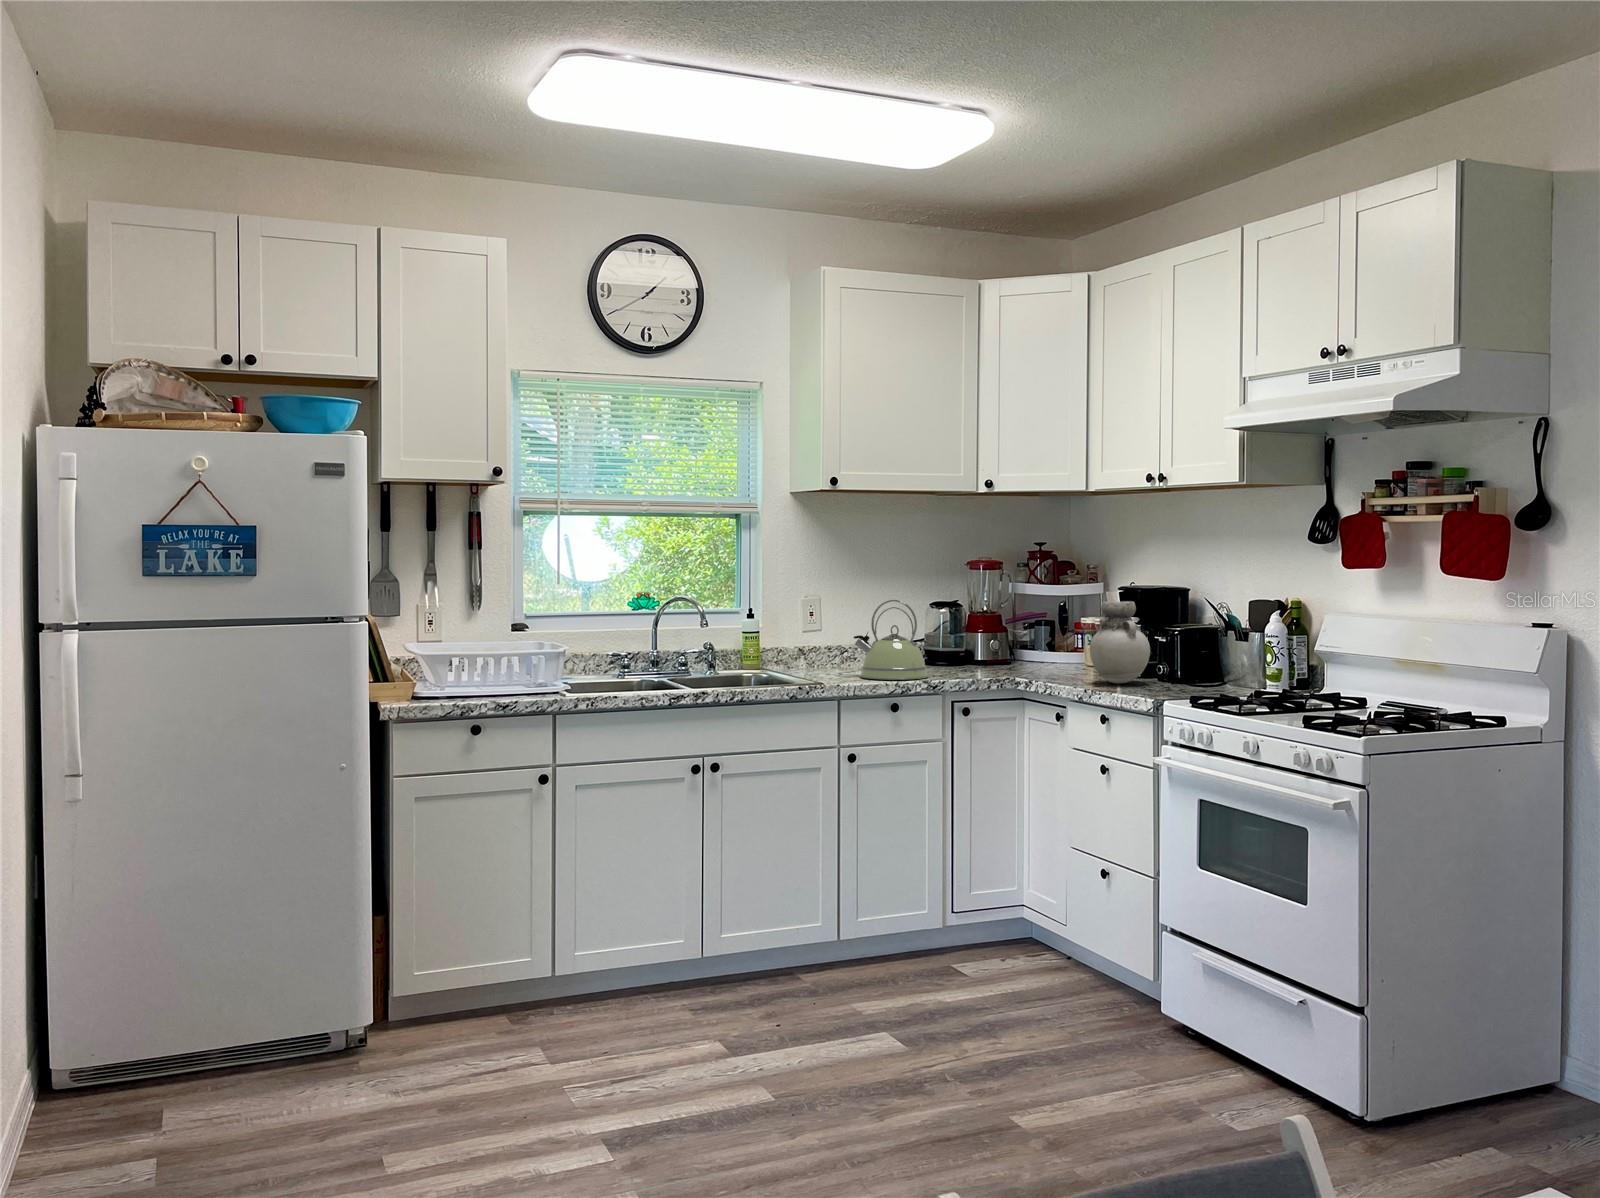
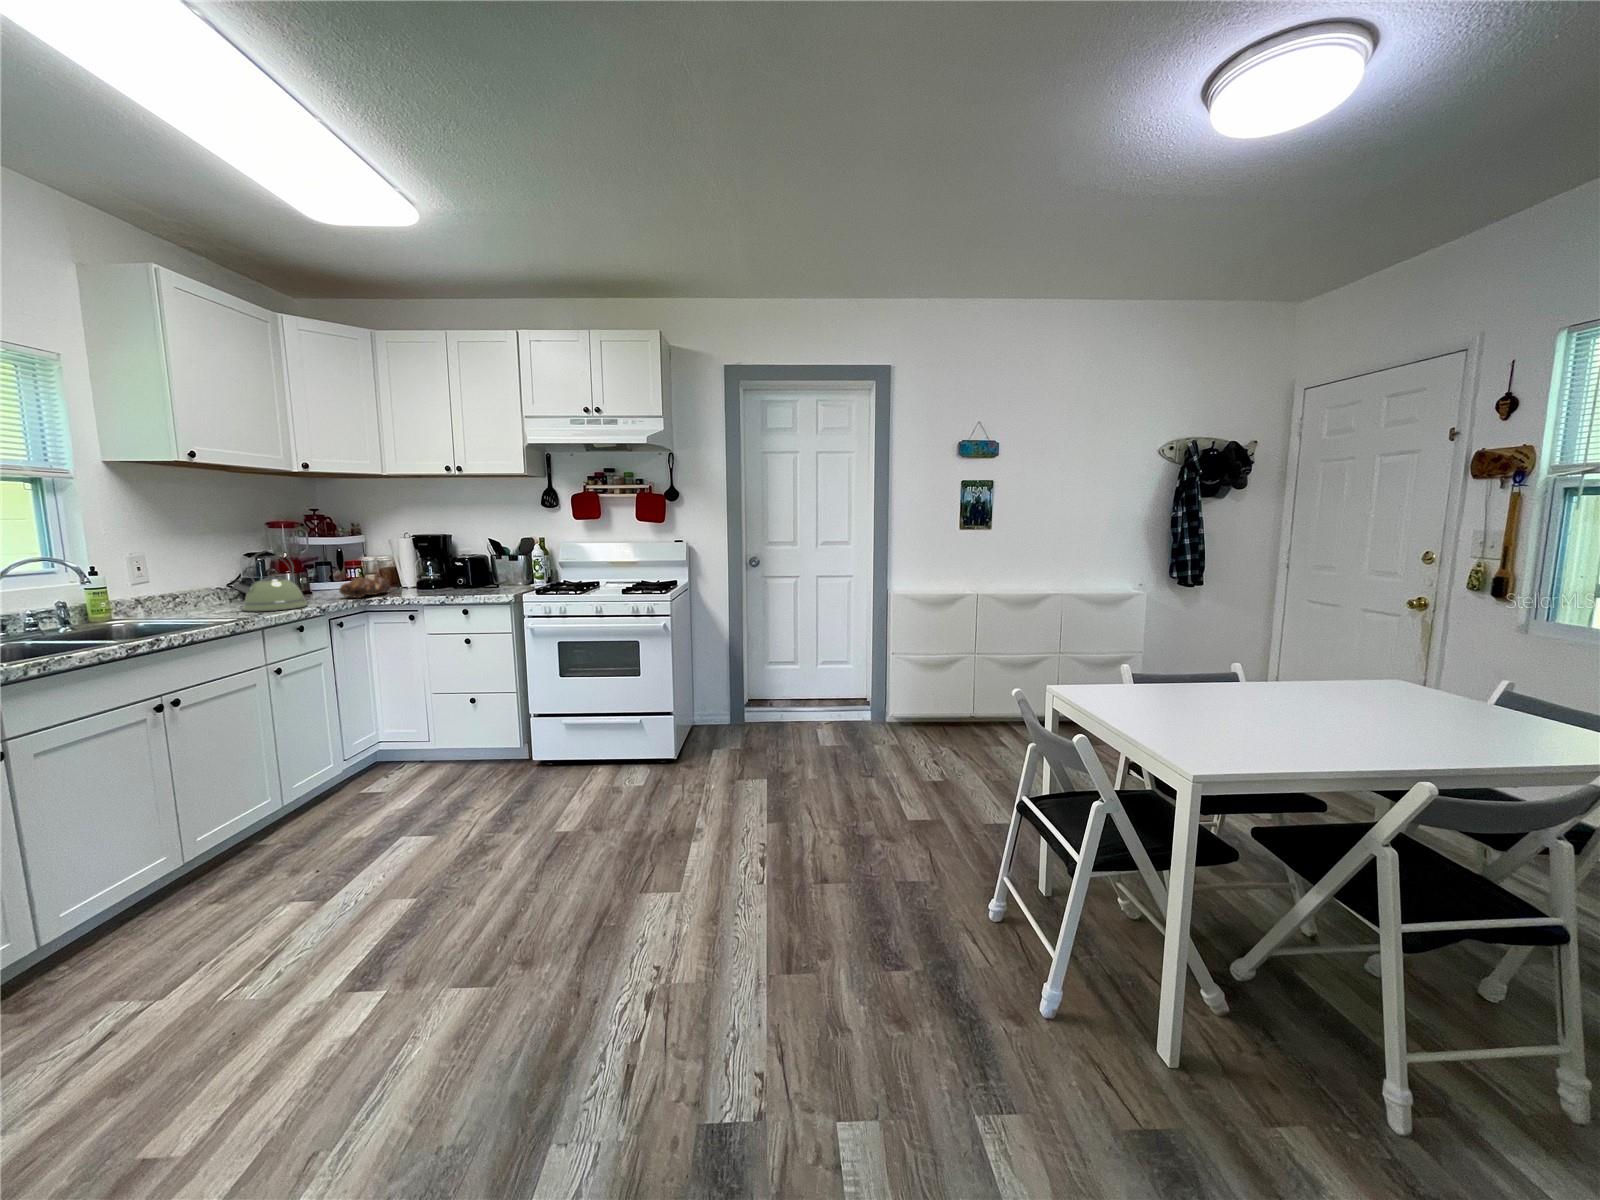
vase: present [1090,601,1150,683] -> none [431,543,470,592]
bread loaf: none [982,646,1060,676] -> present [339,577,390,598]

